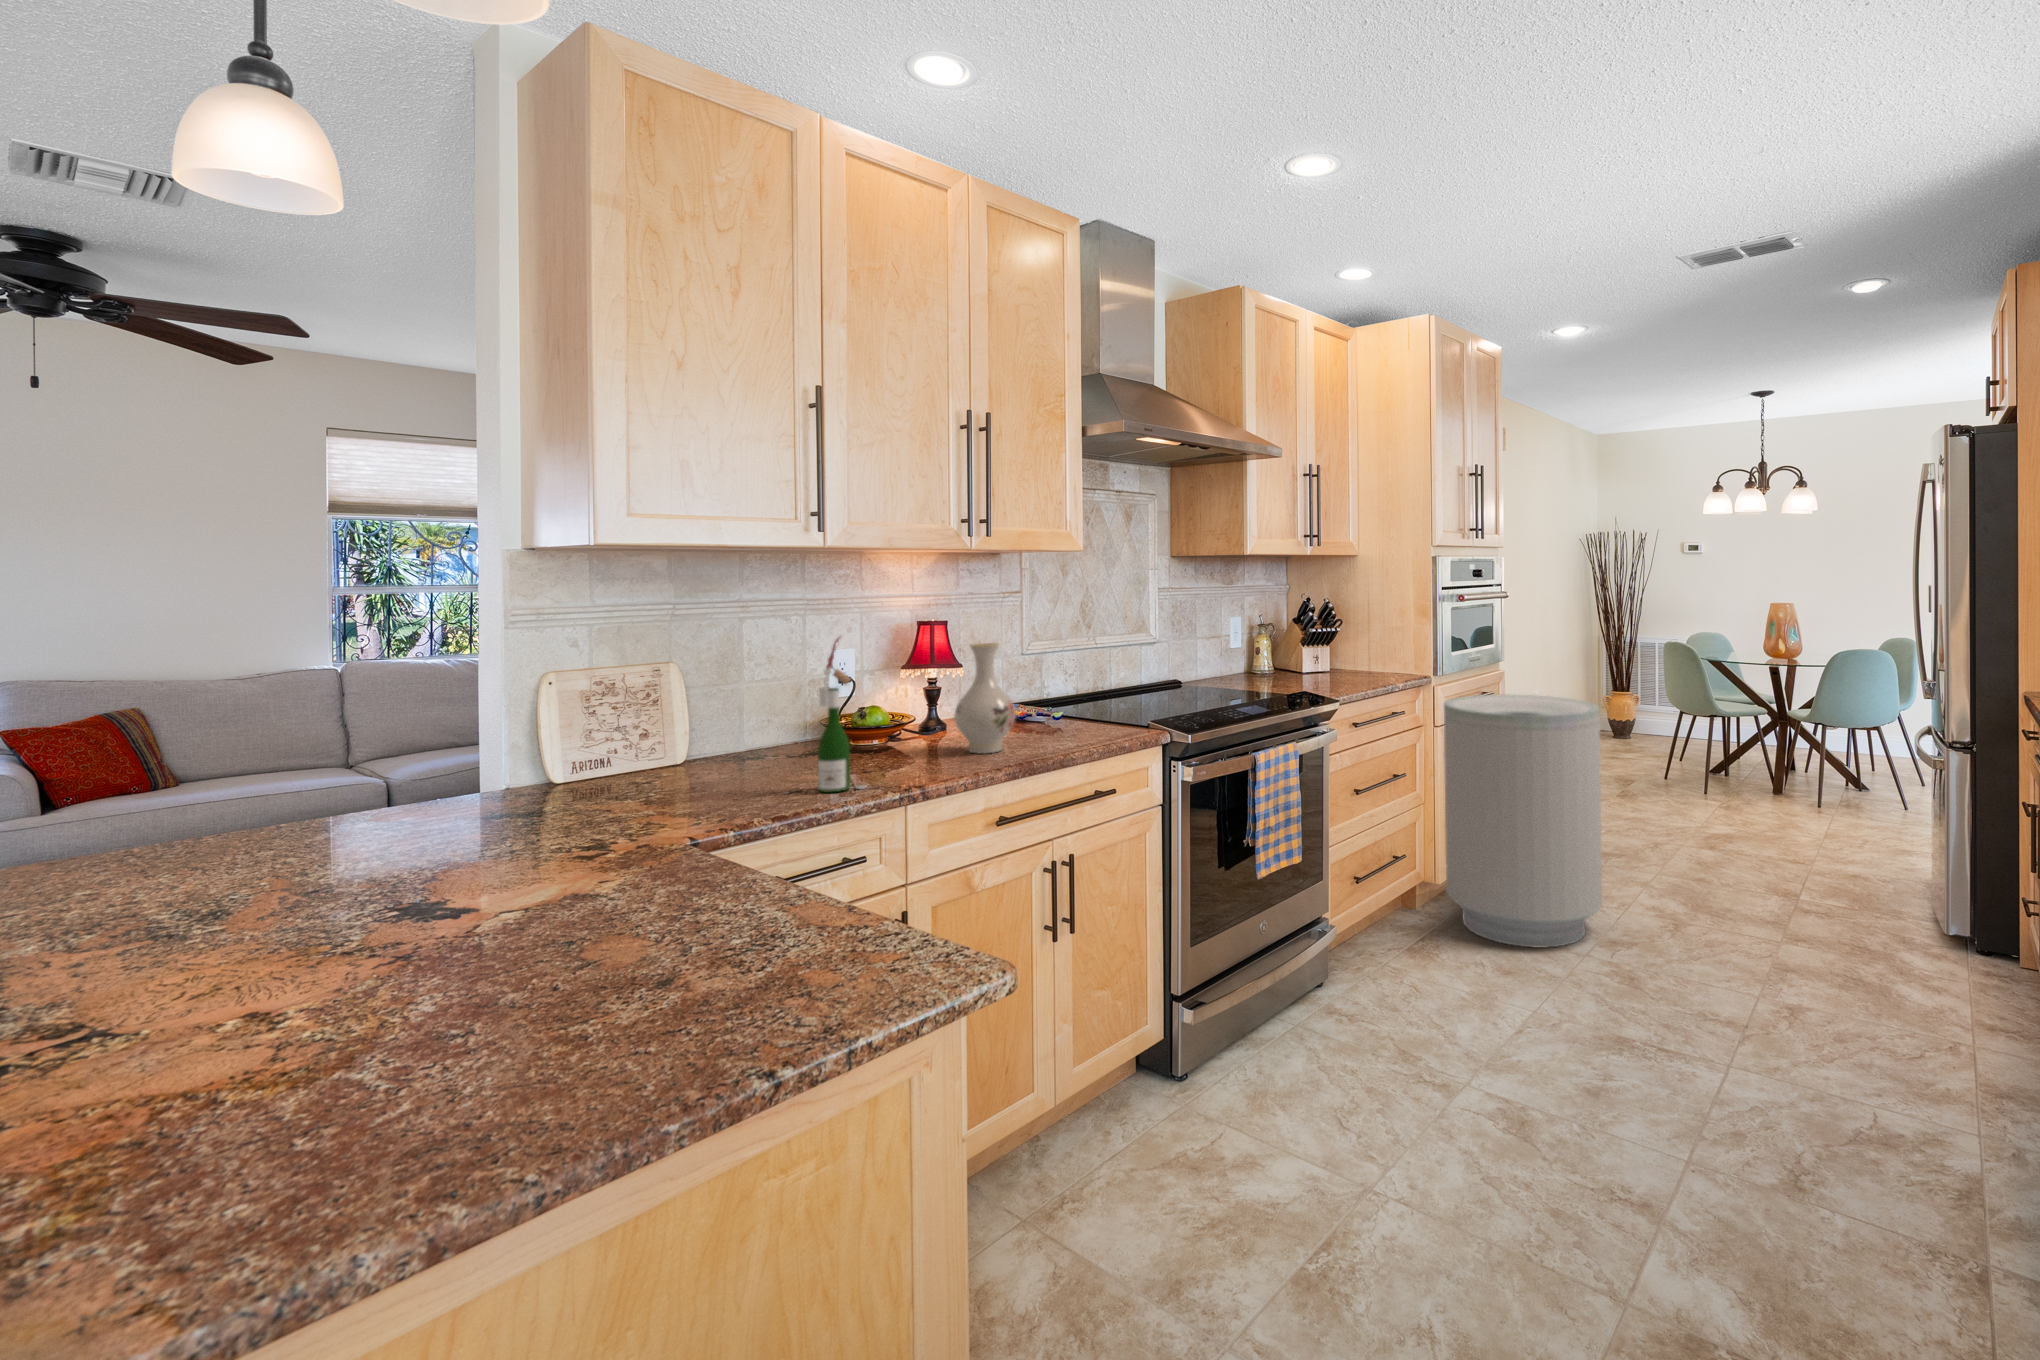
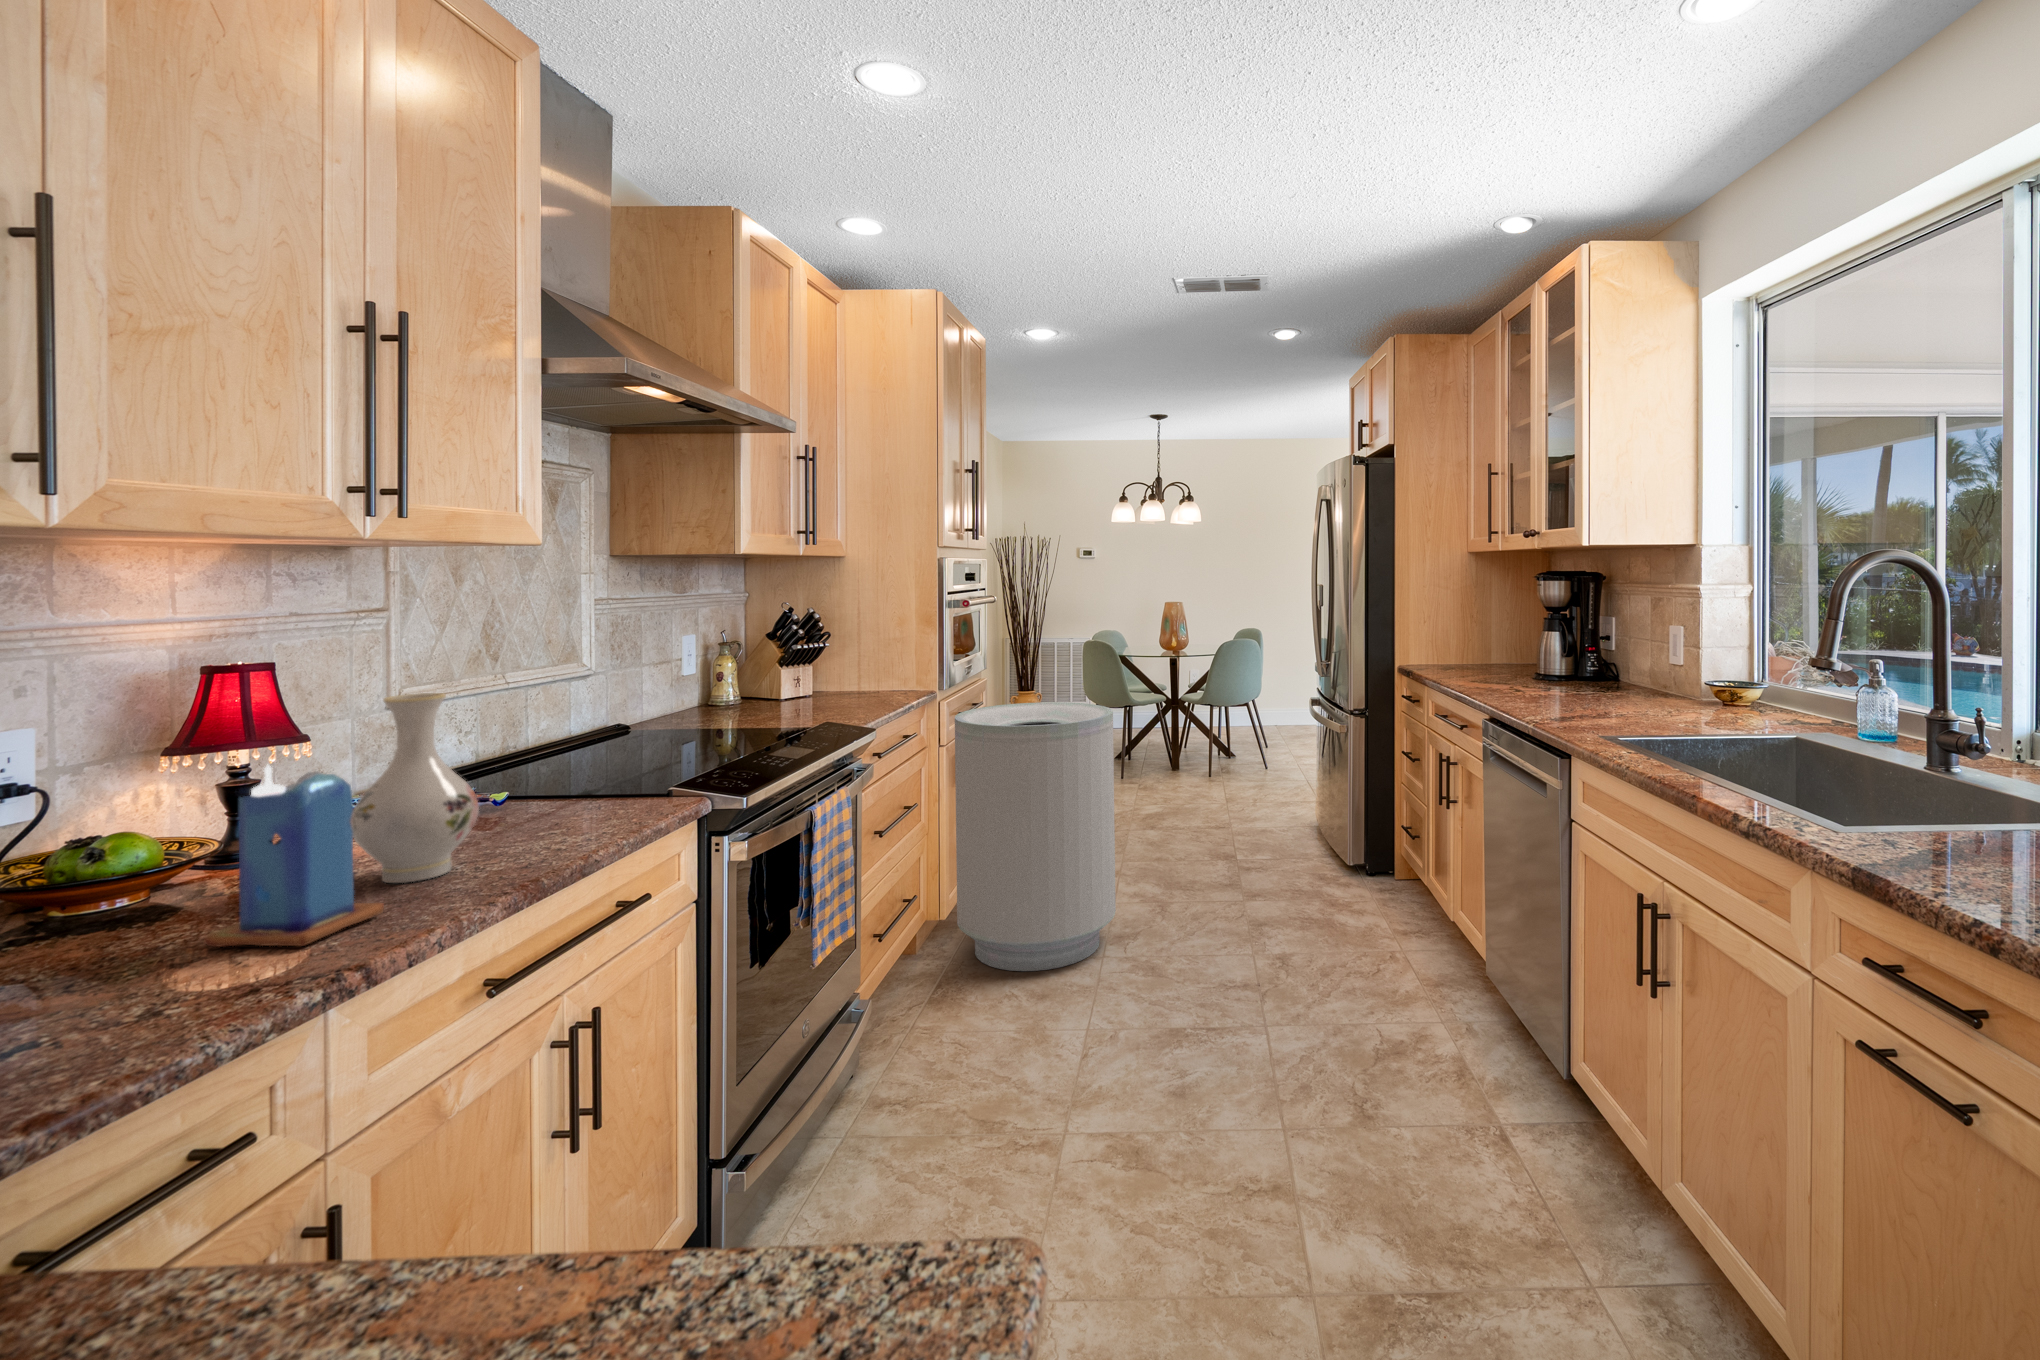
wine bottle: present [818,638,865,792] -> none [89,701,226,1030]
candle: none [879,674,952,773] -> present [204,765,384,947]

